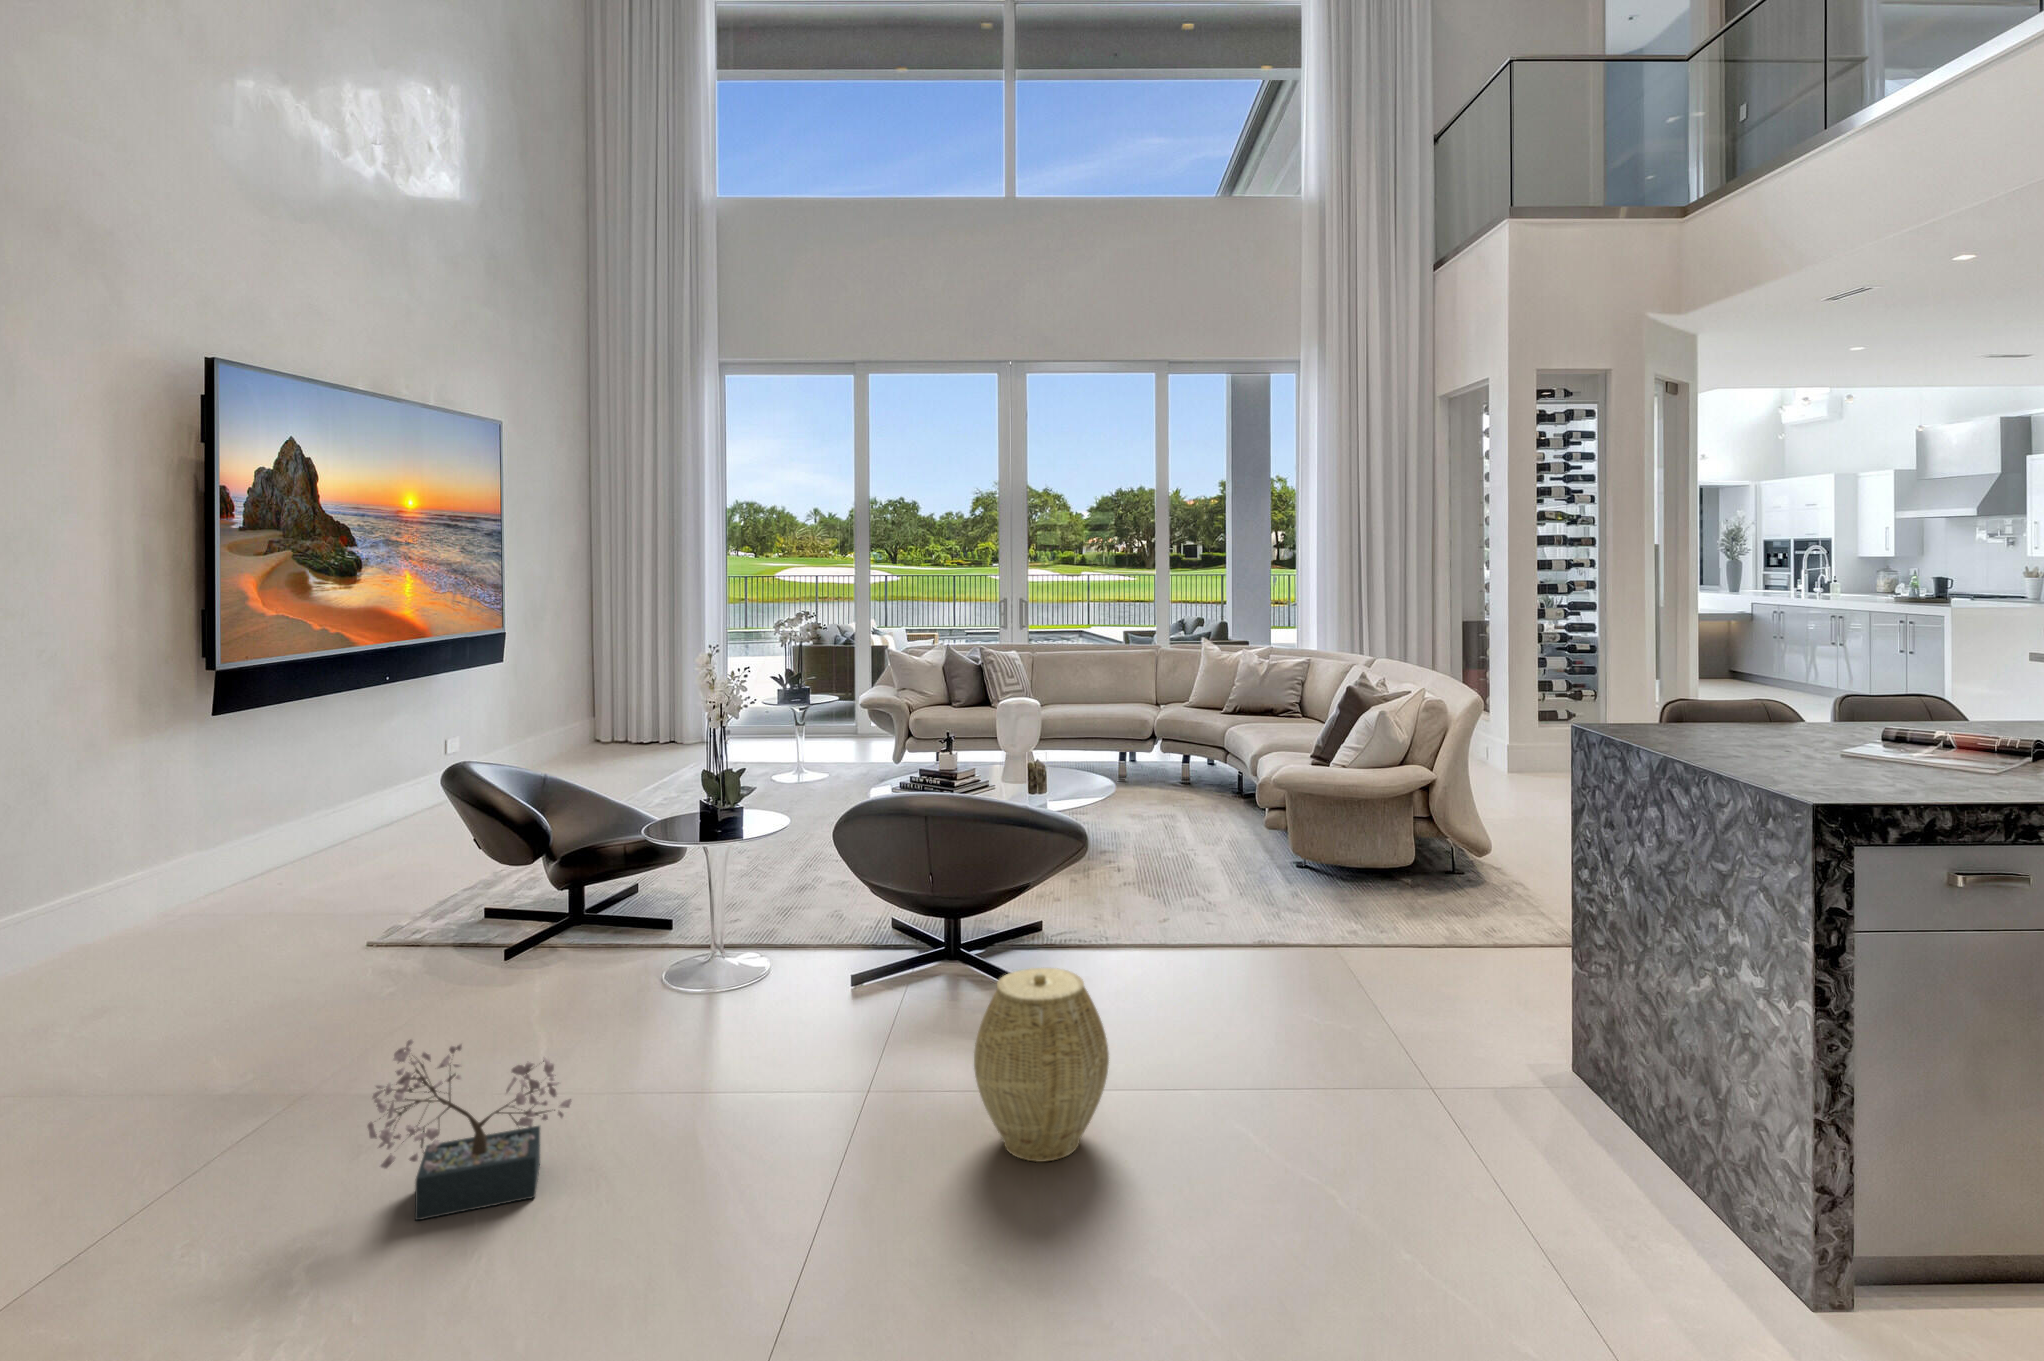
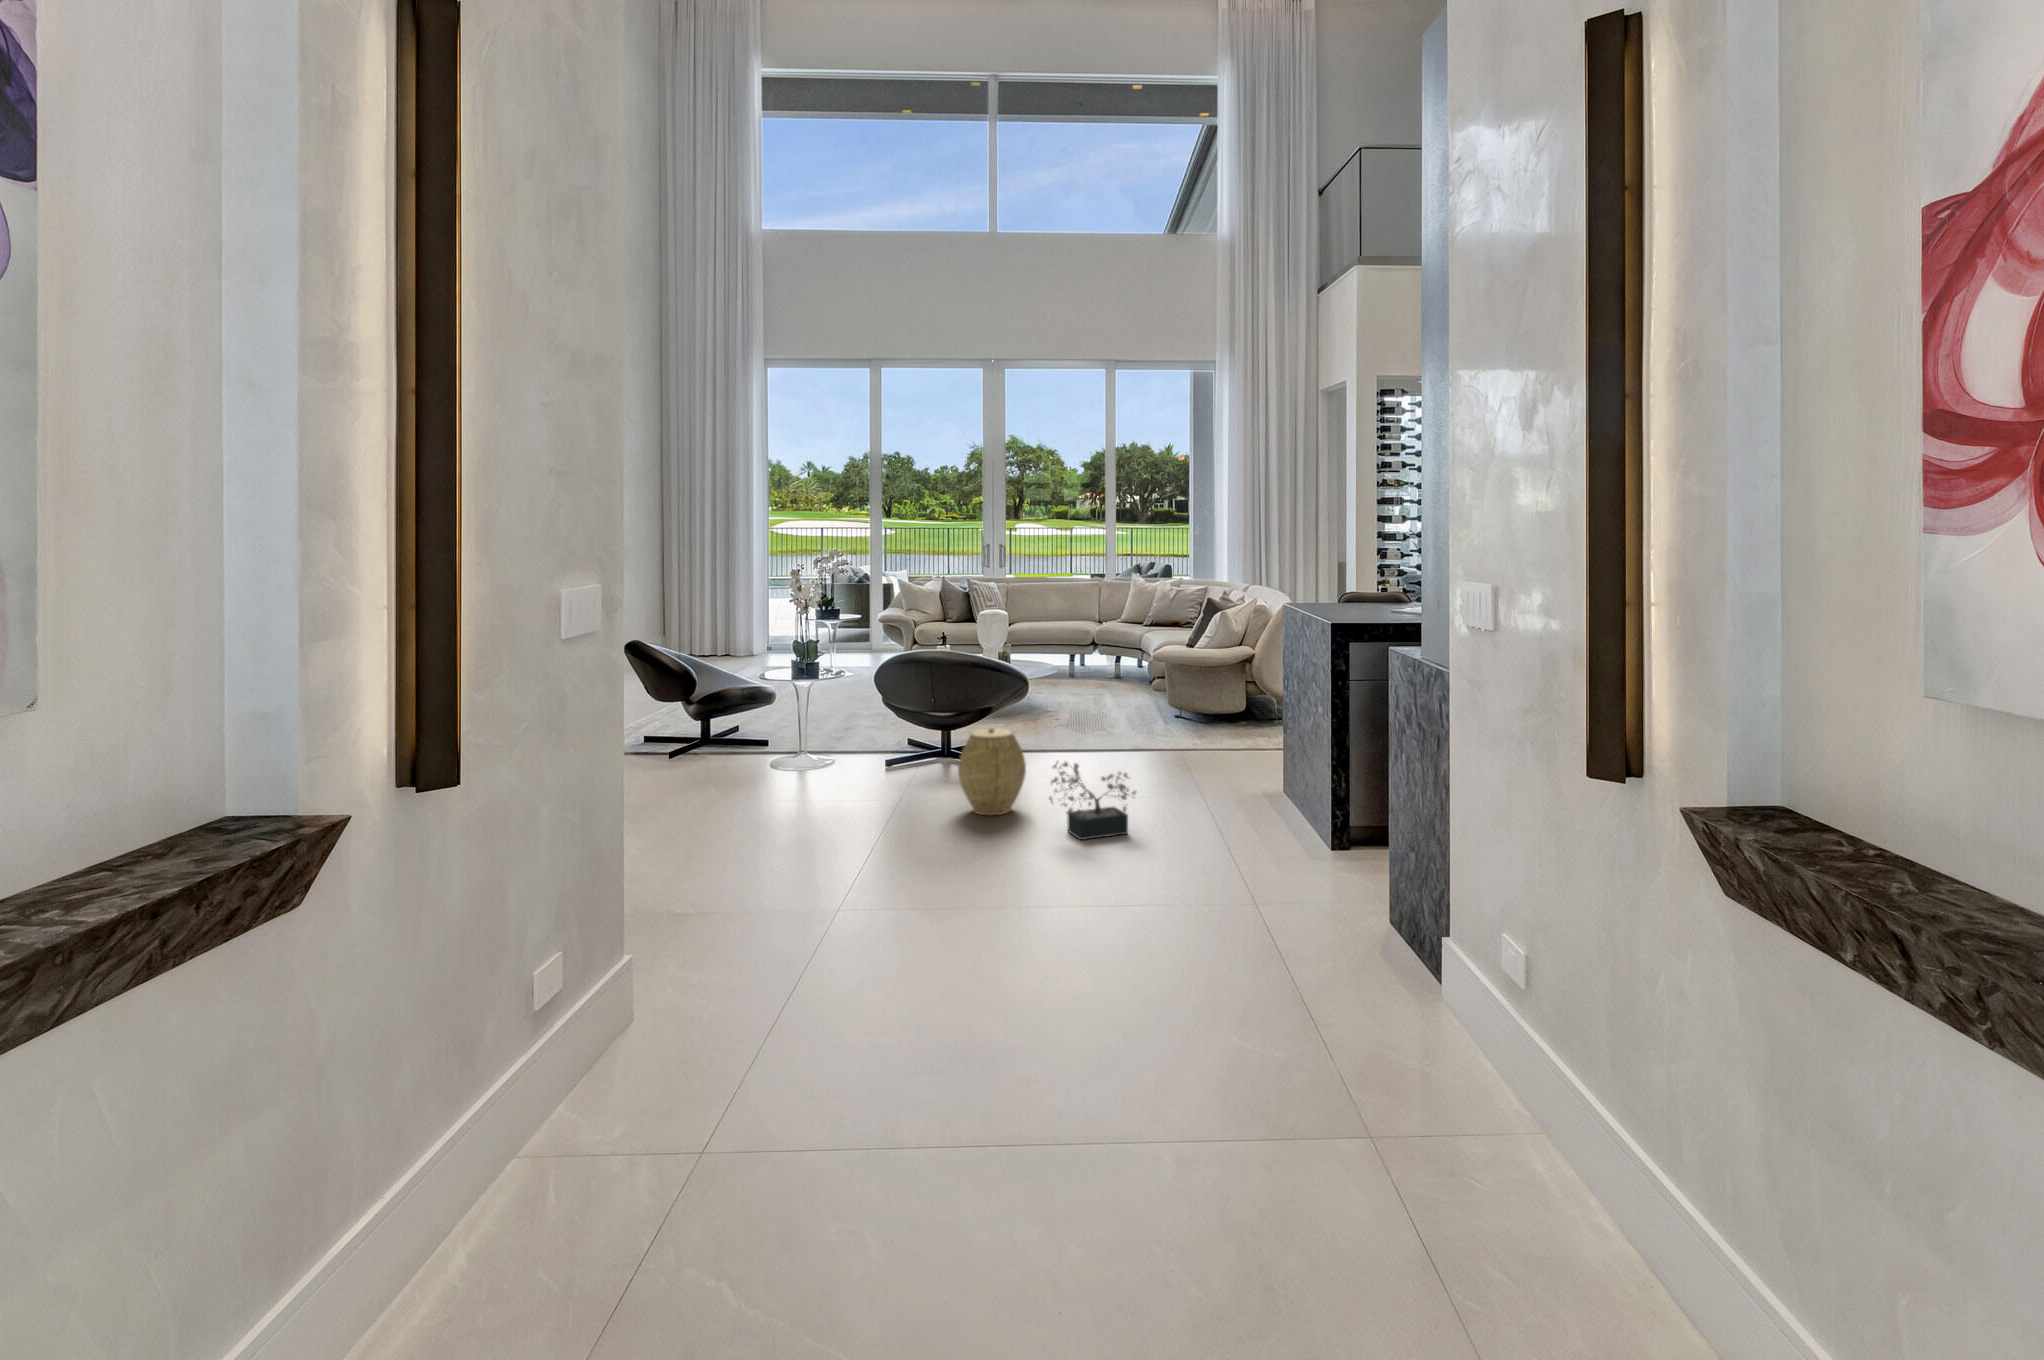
decorative plant: present [368,1040,571,1220] -> present [1050,762,1136,840]

